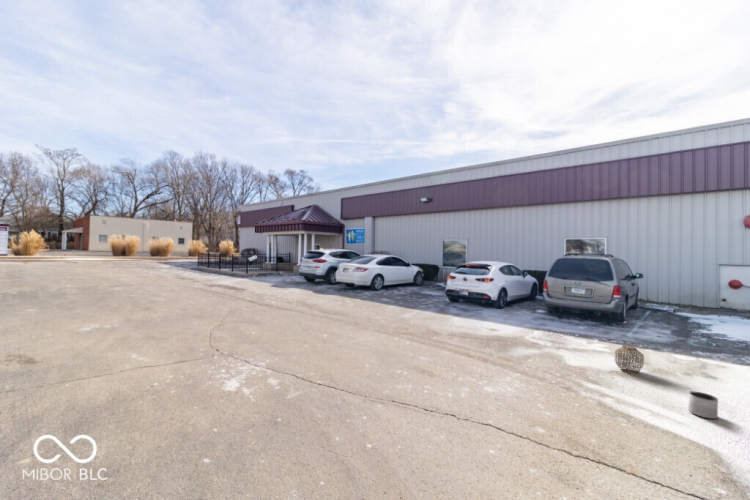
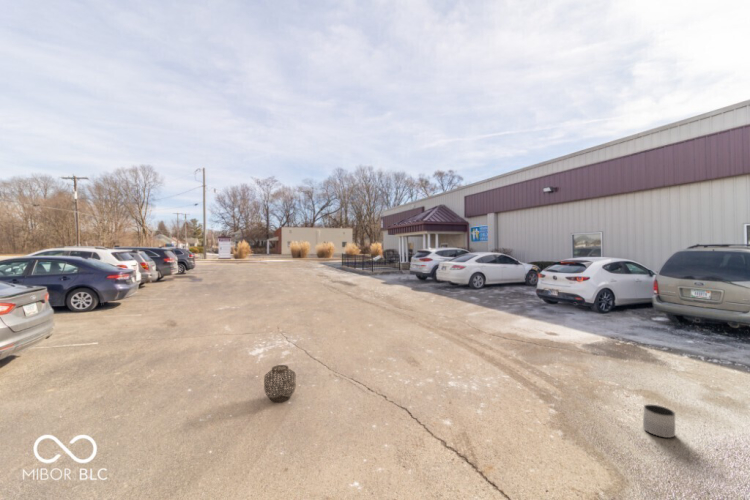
woven basket: present [615,345,644,373] -> present [264,365,296,403]

